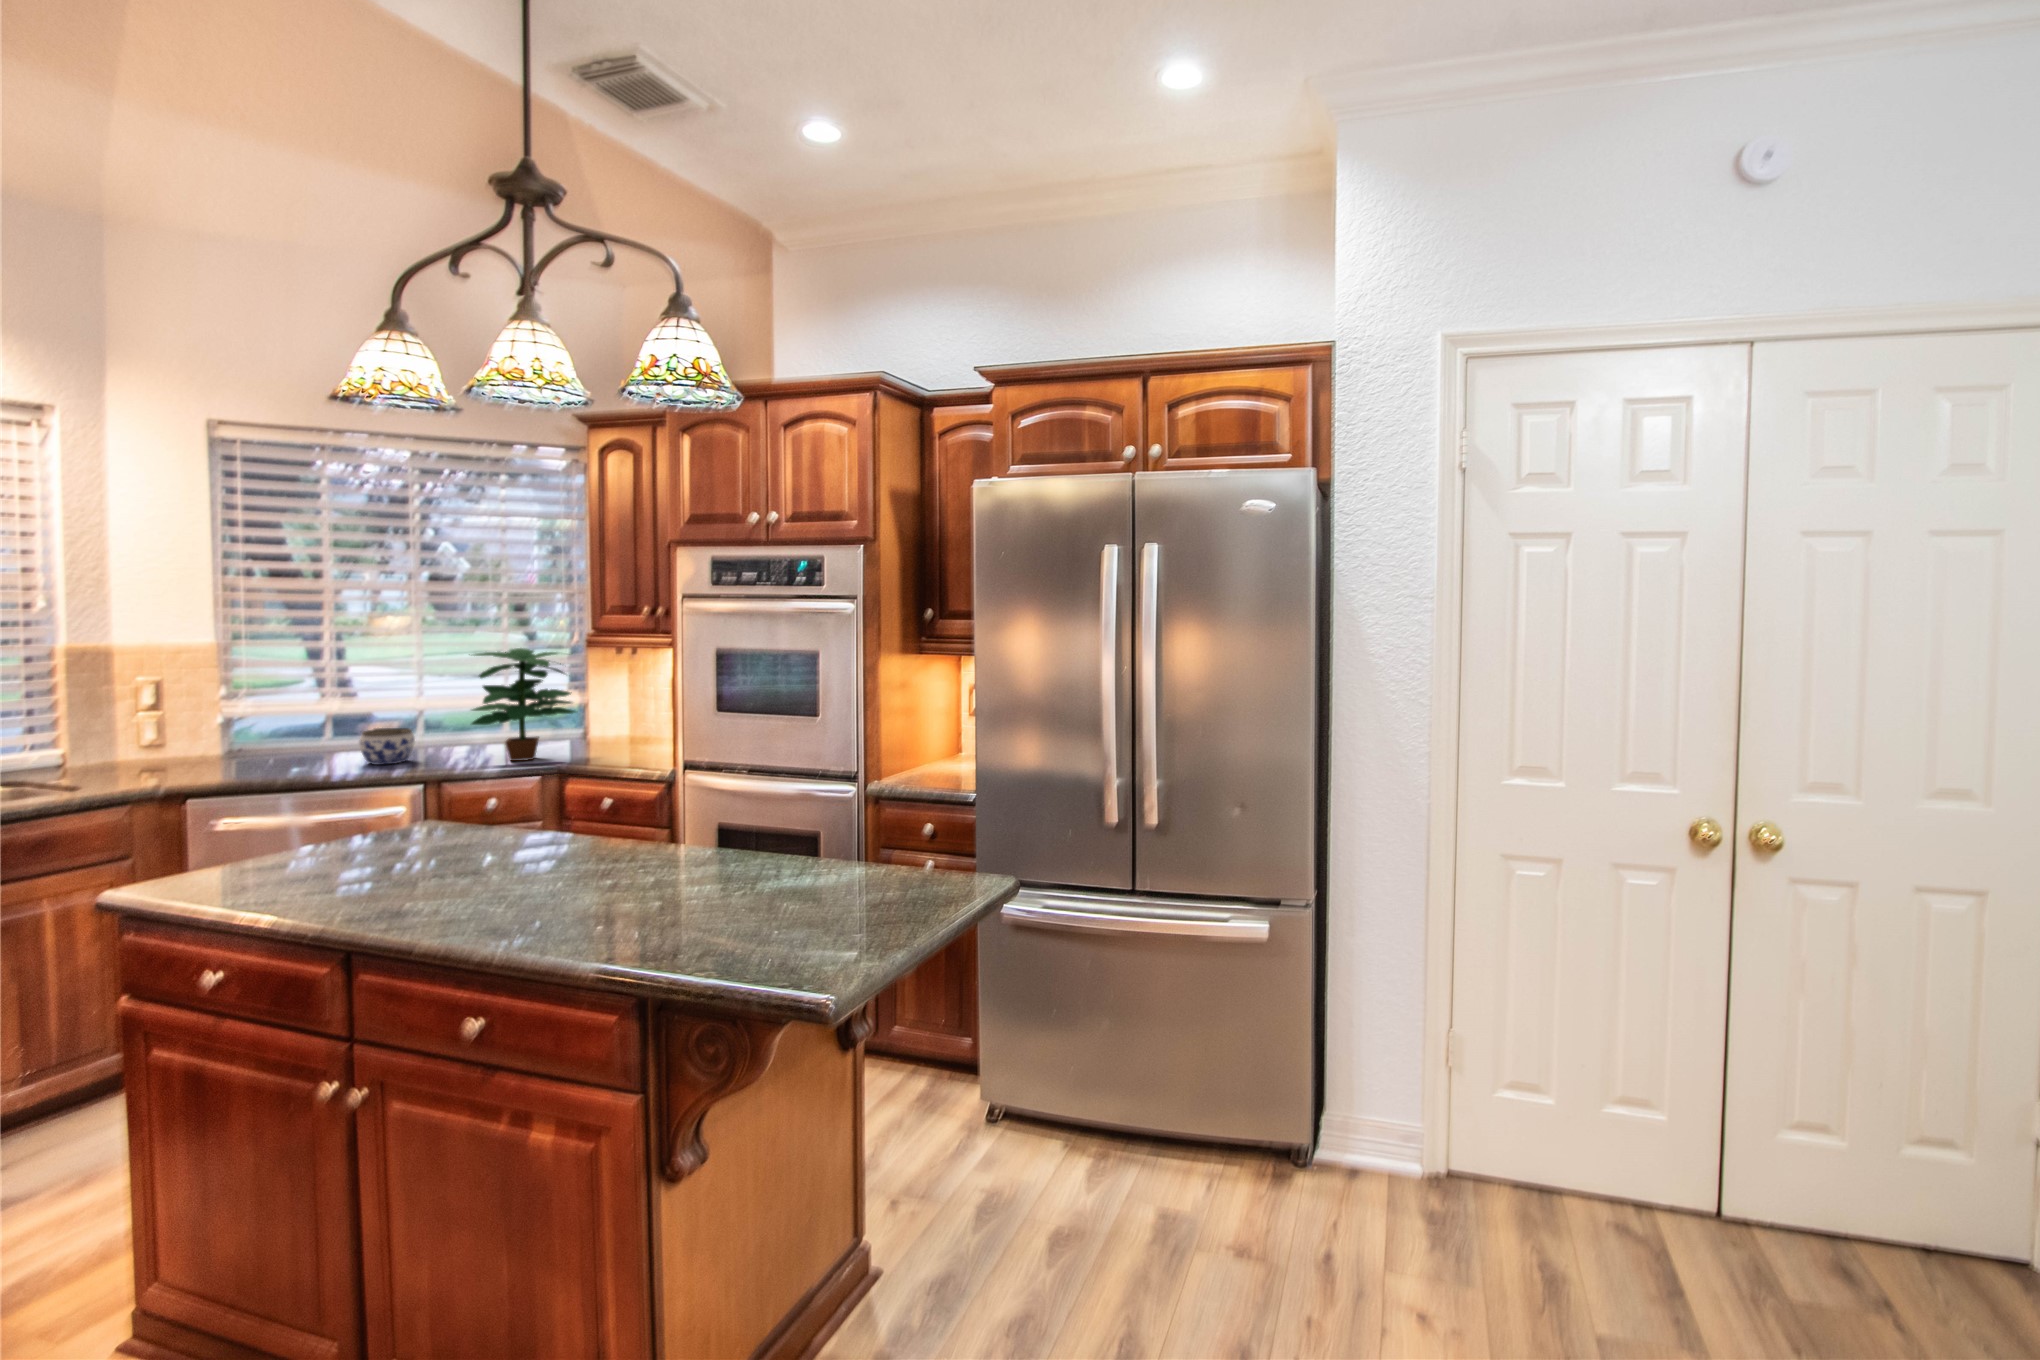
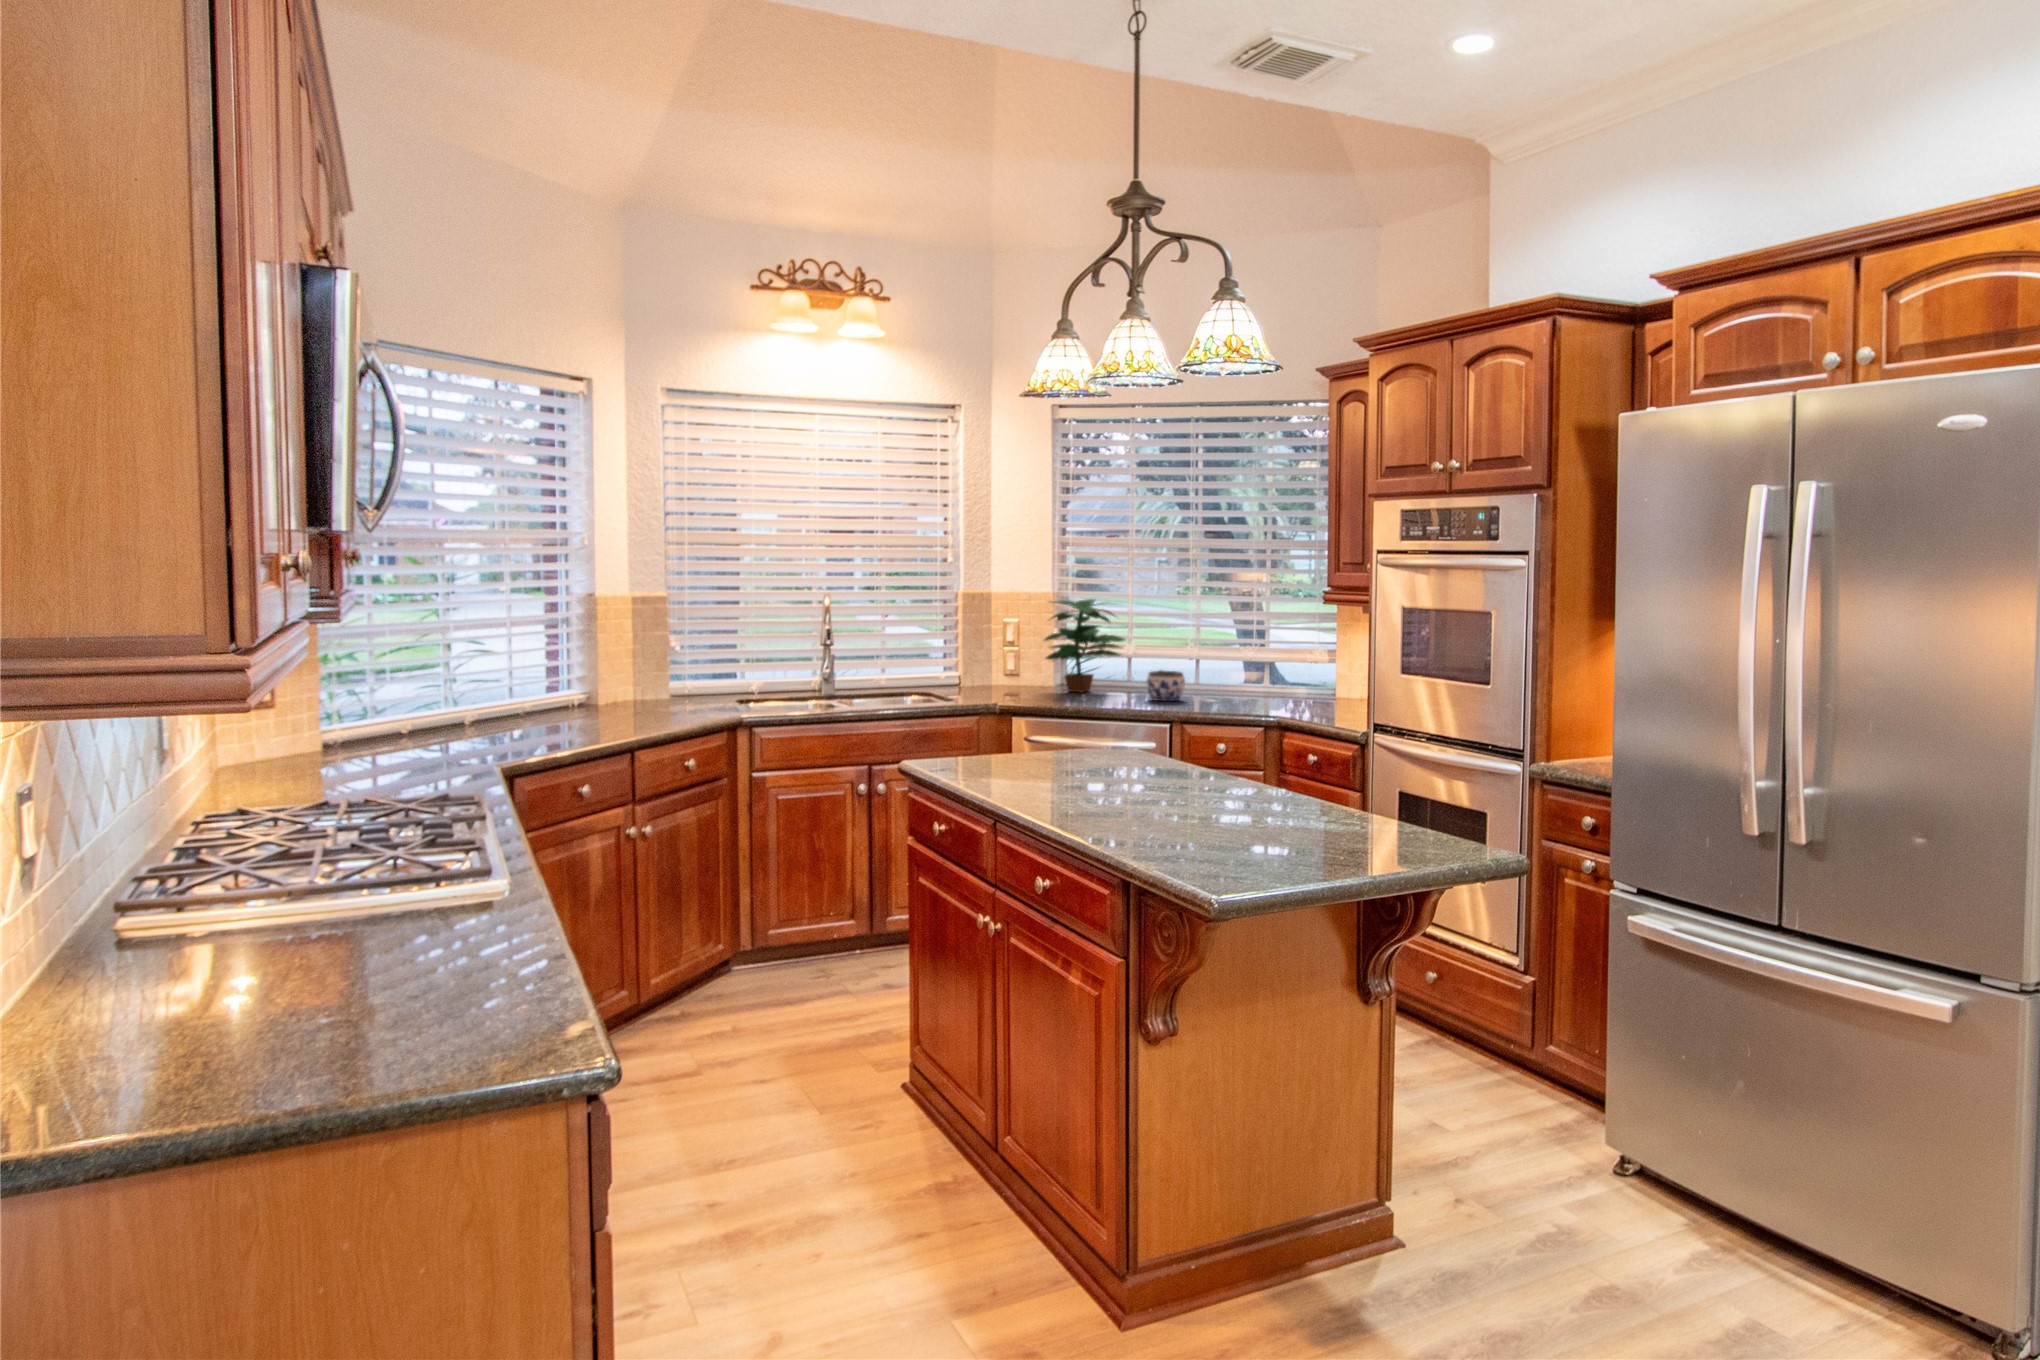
potted plant: present [472,648,576,761] -> present [1044,599,1125,693]

